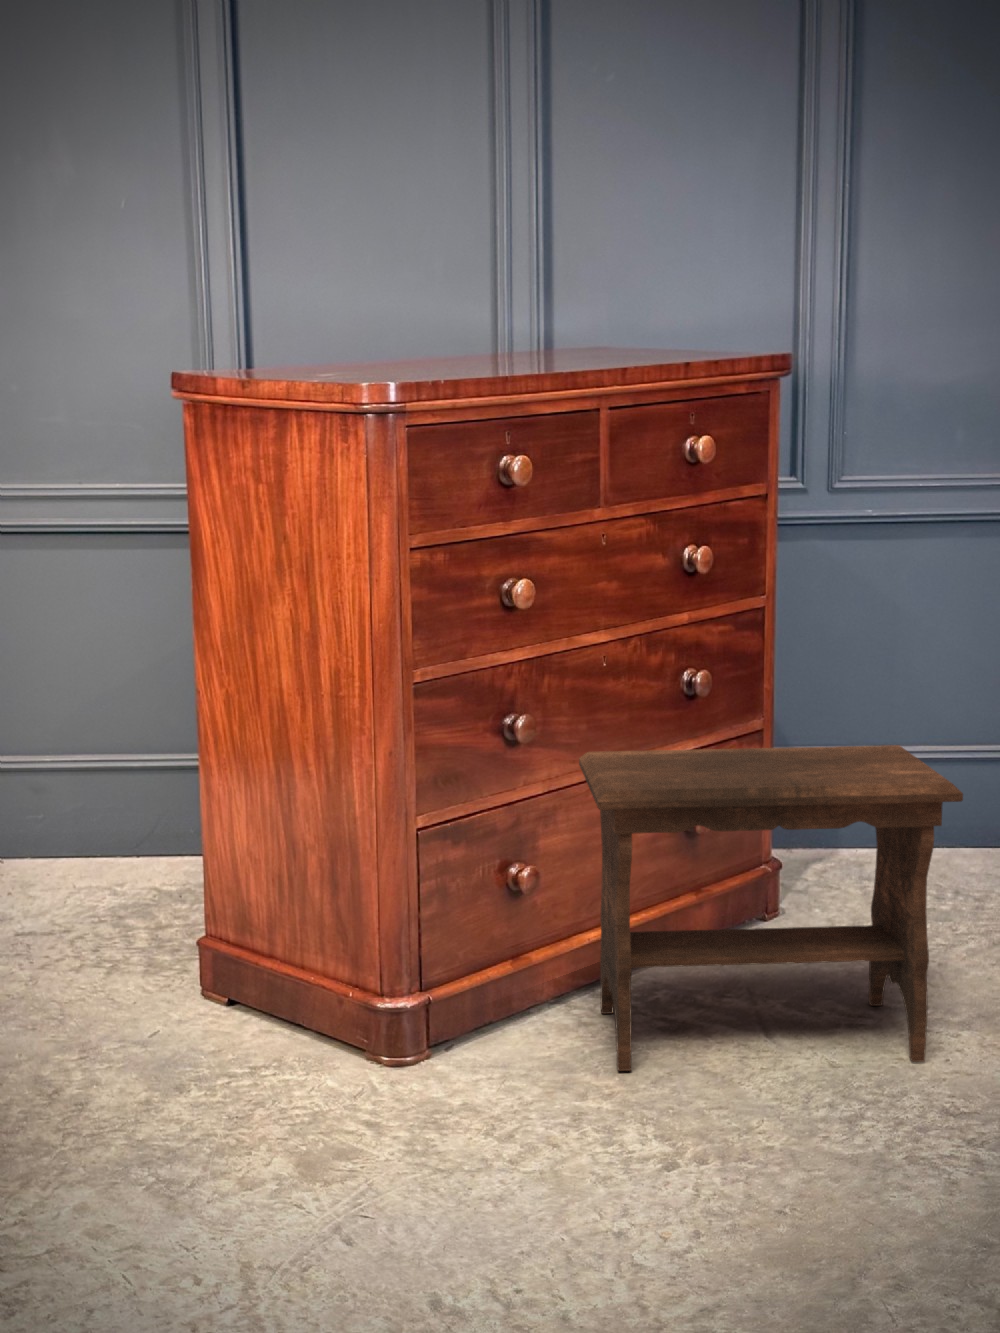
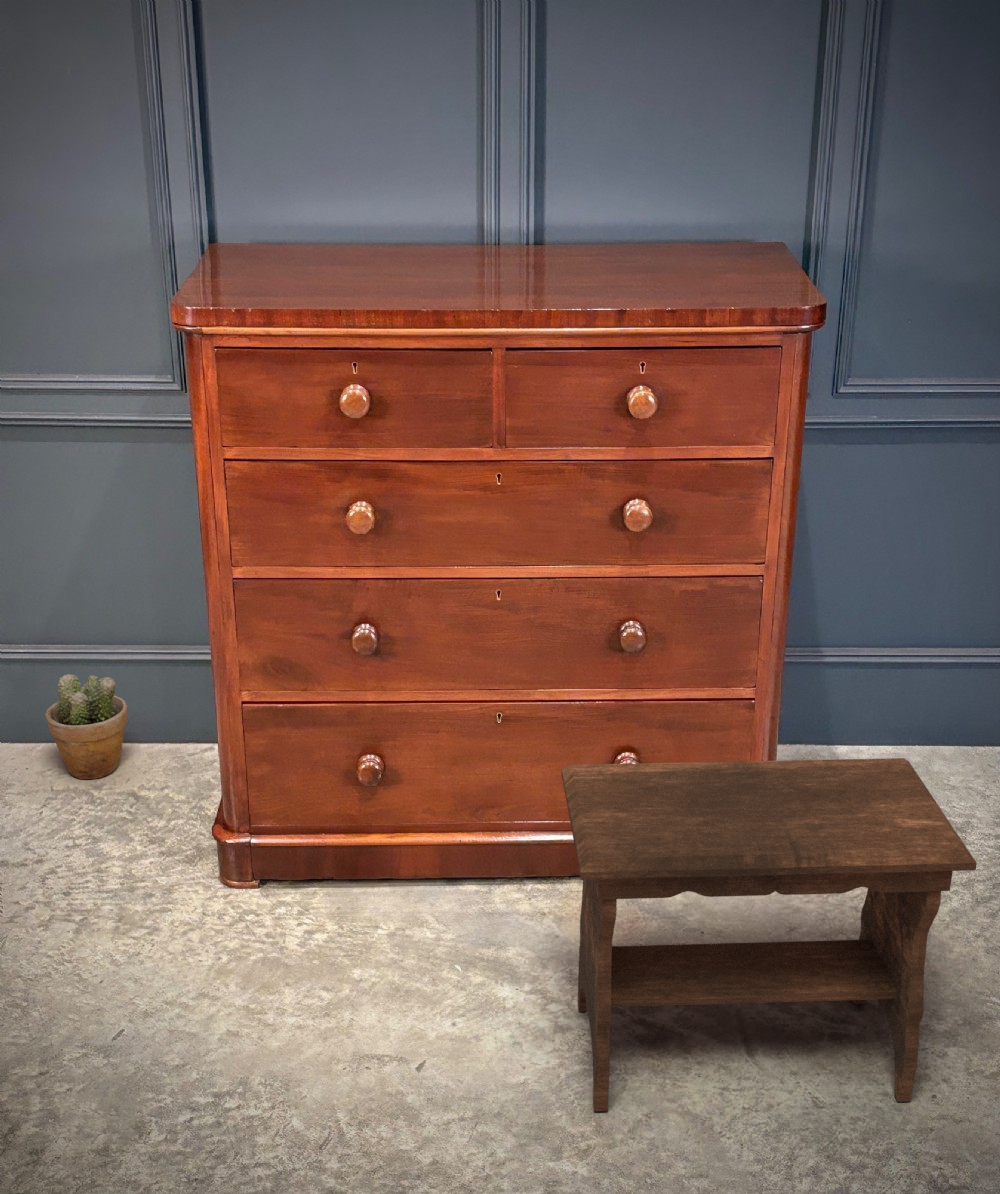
potted plant: none [73,774,152,880] -> present [45,674,127,779]

